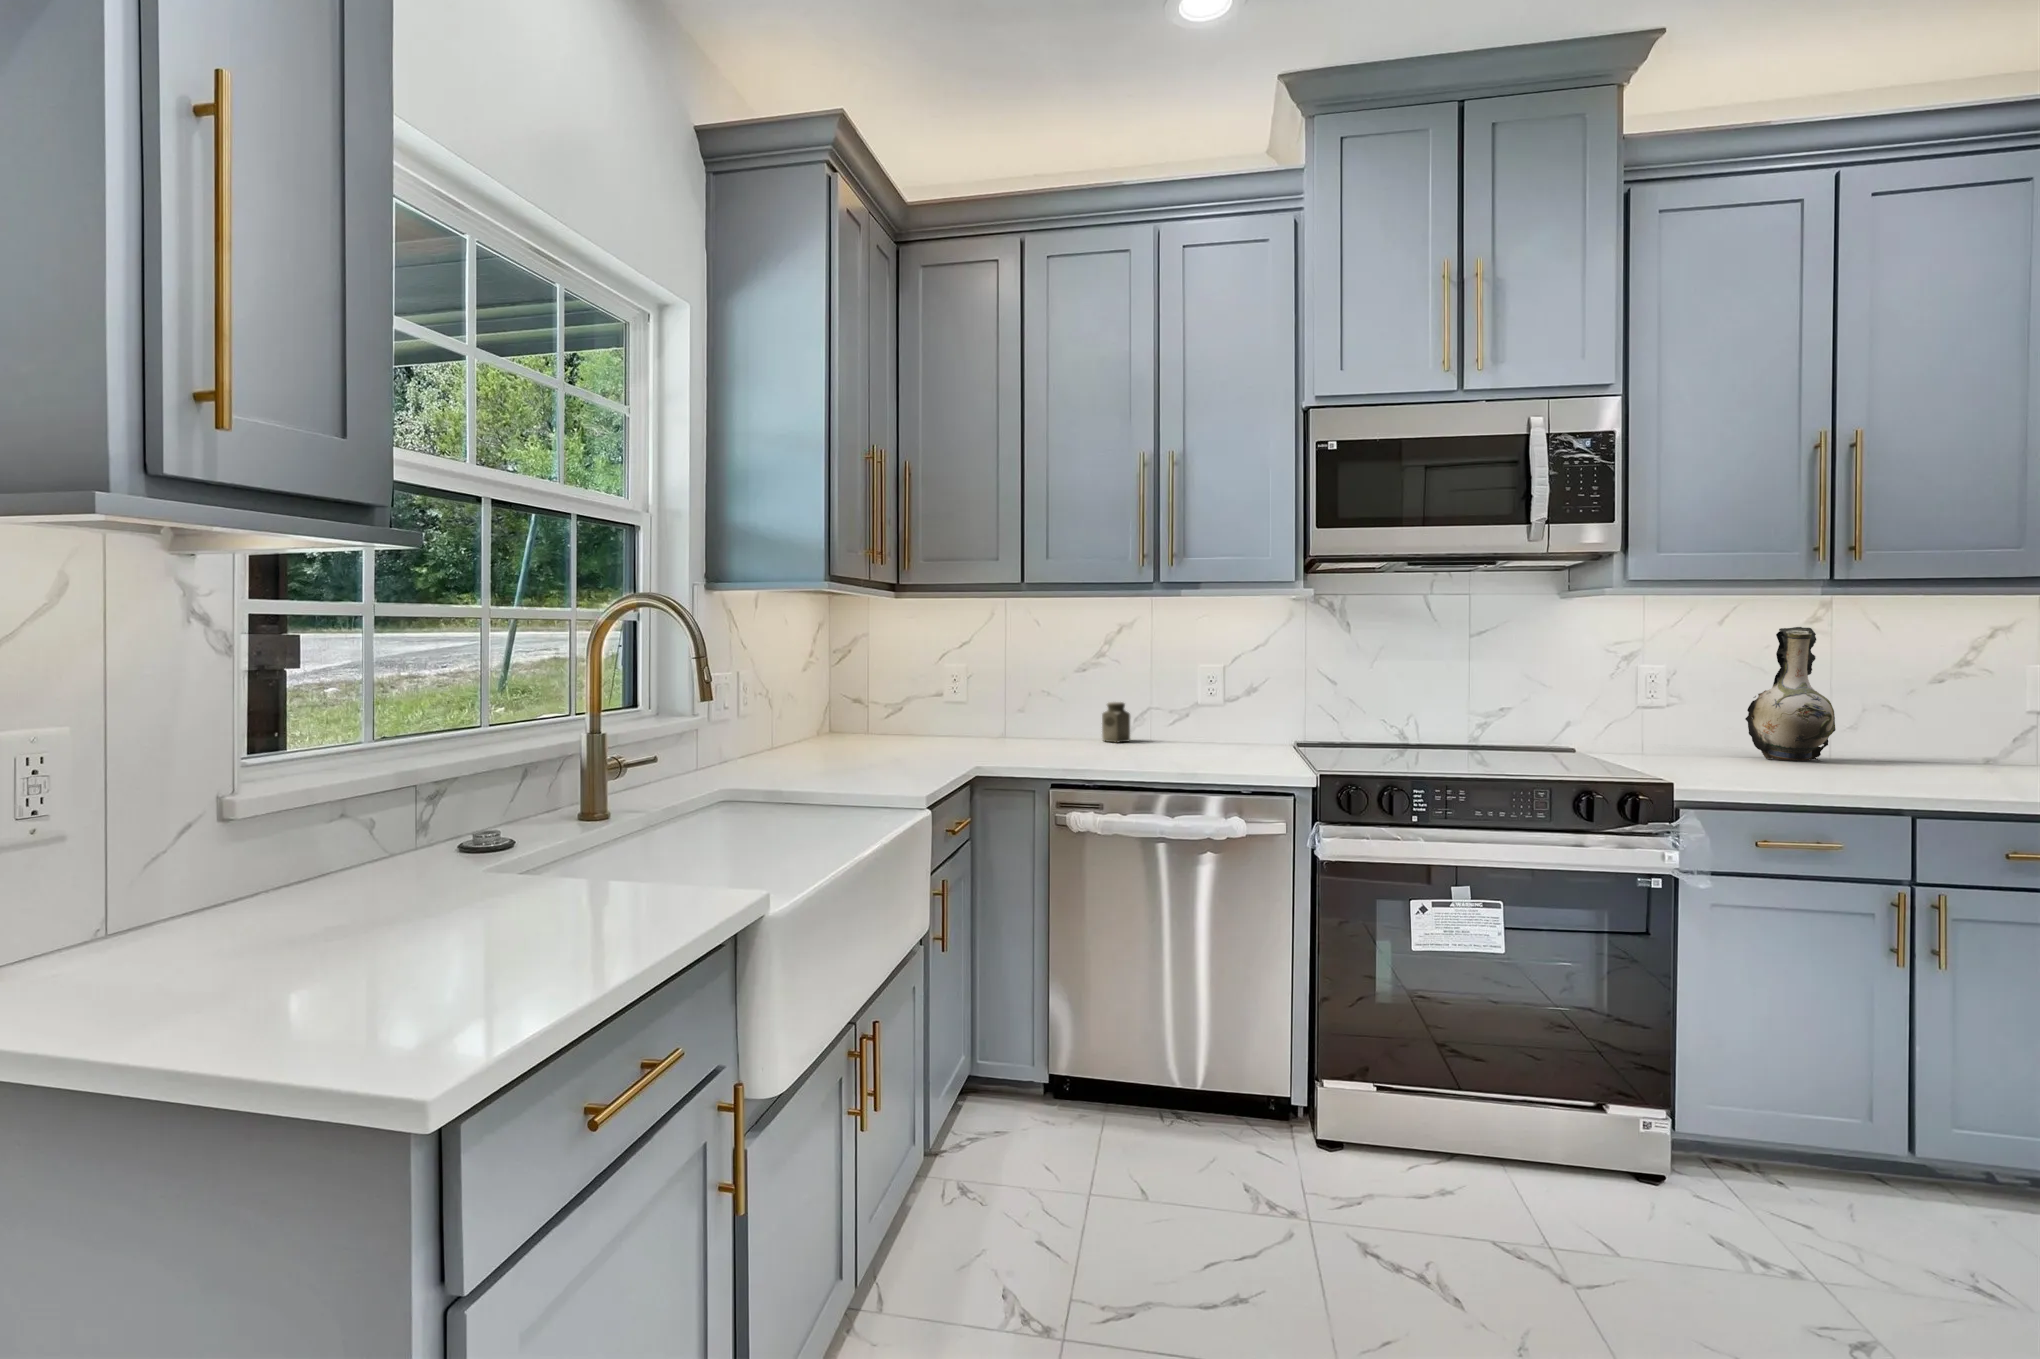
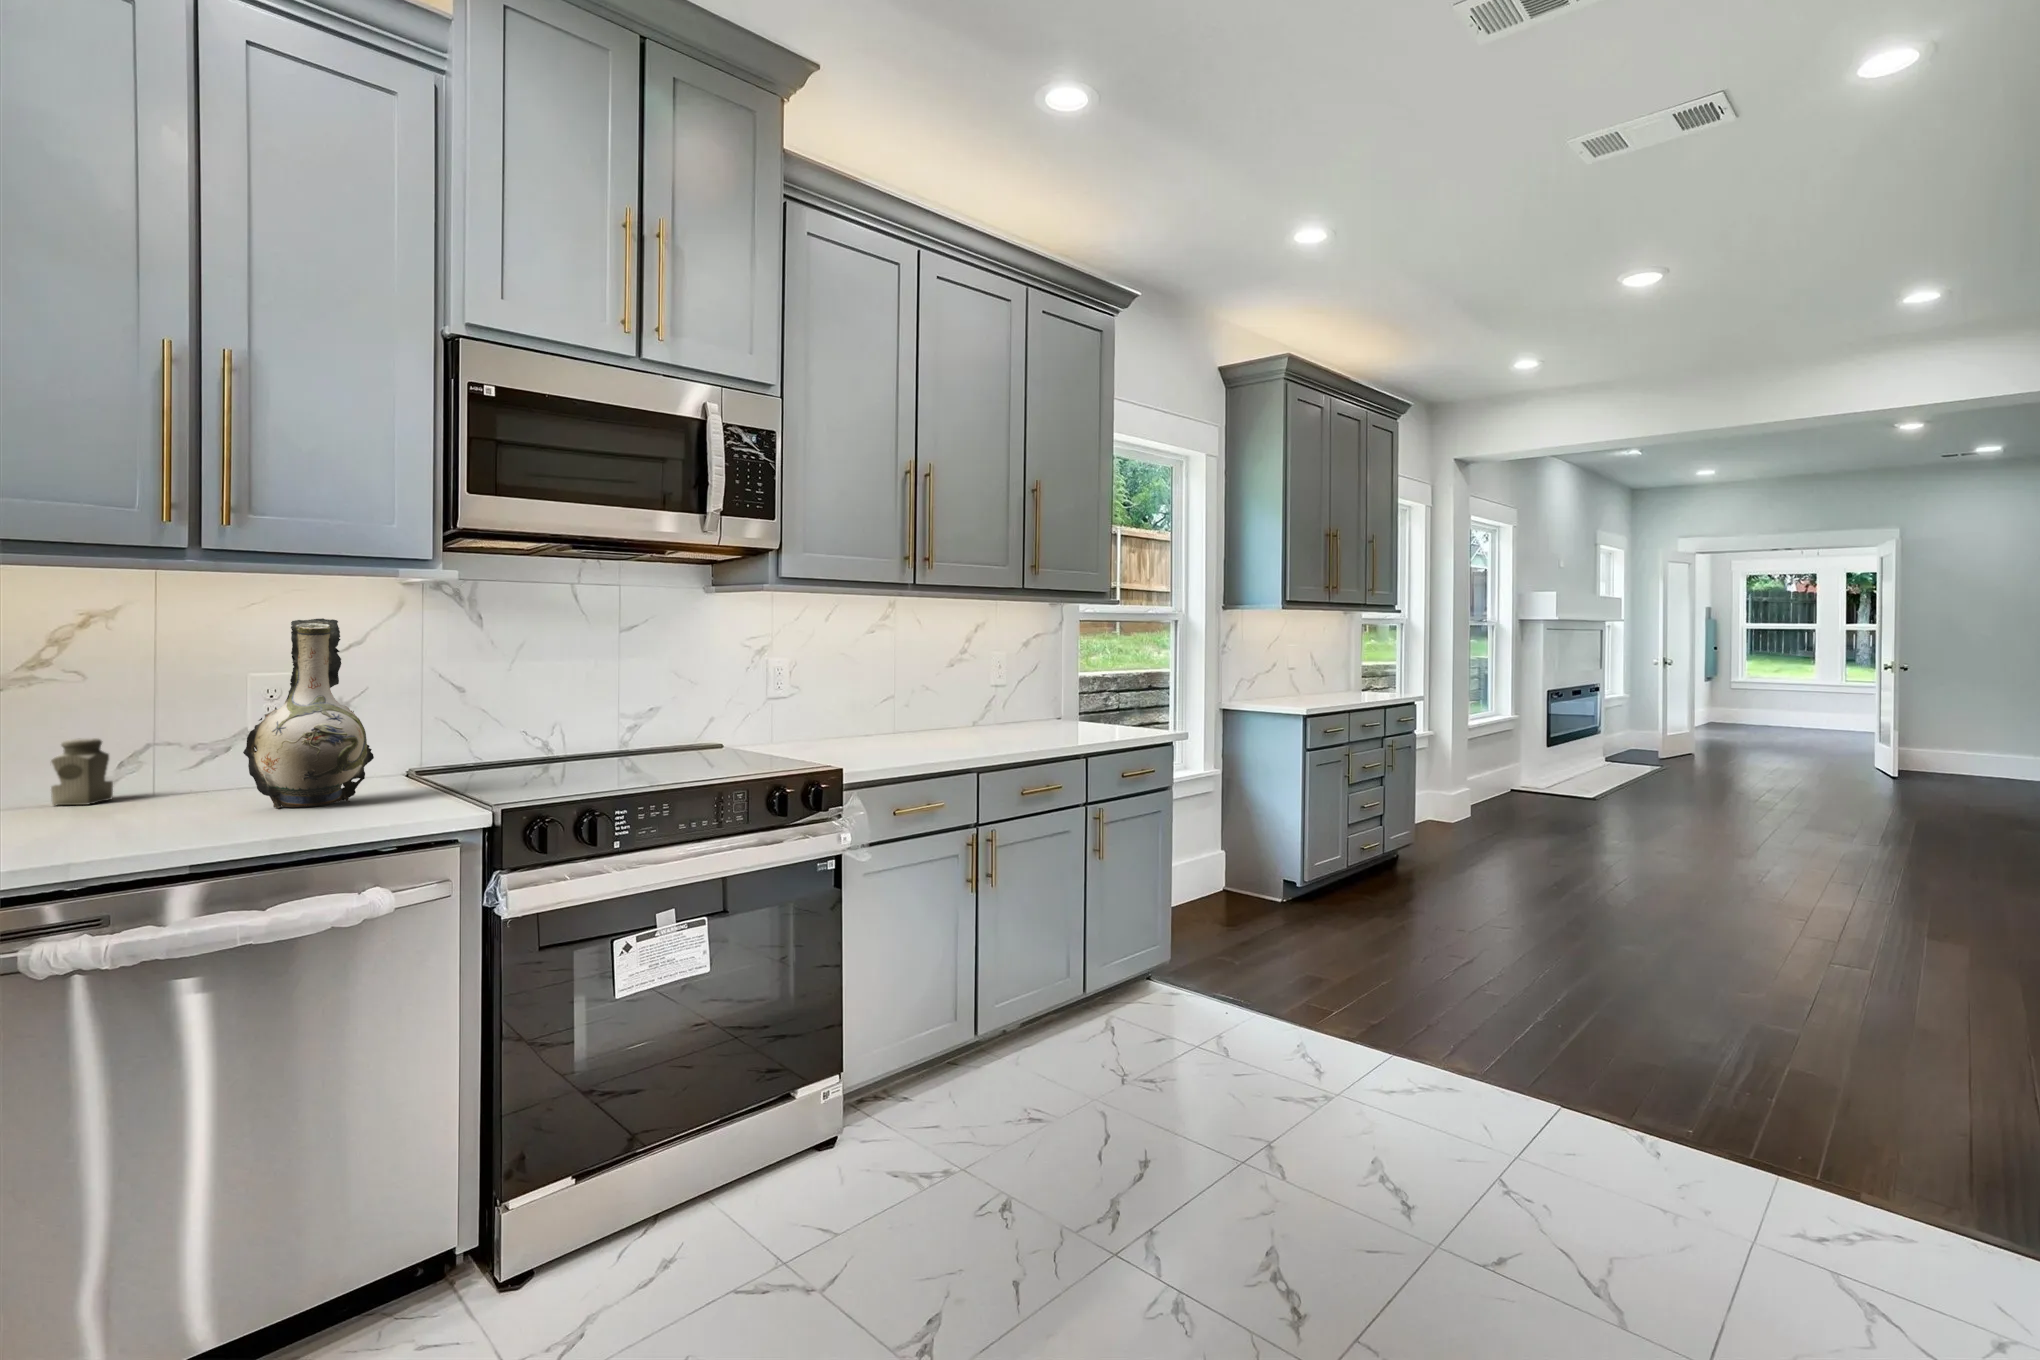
decorative vase: present [1745,627,1836,761] -> present [243,618,374,808]

